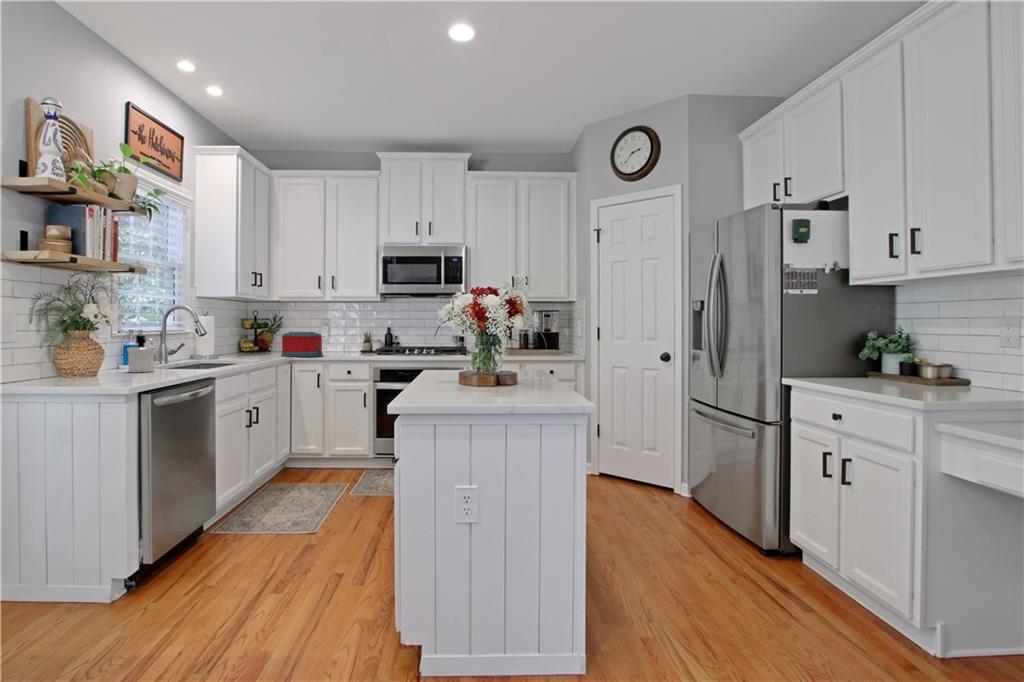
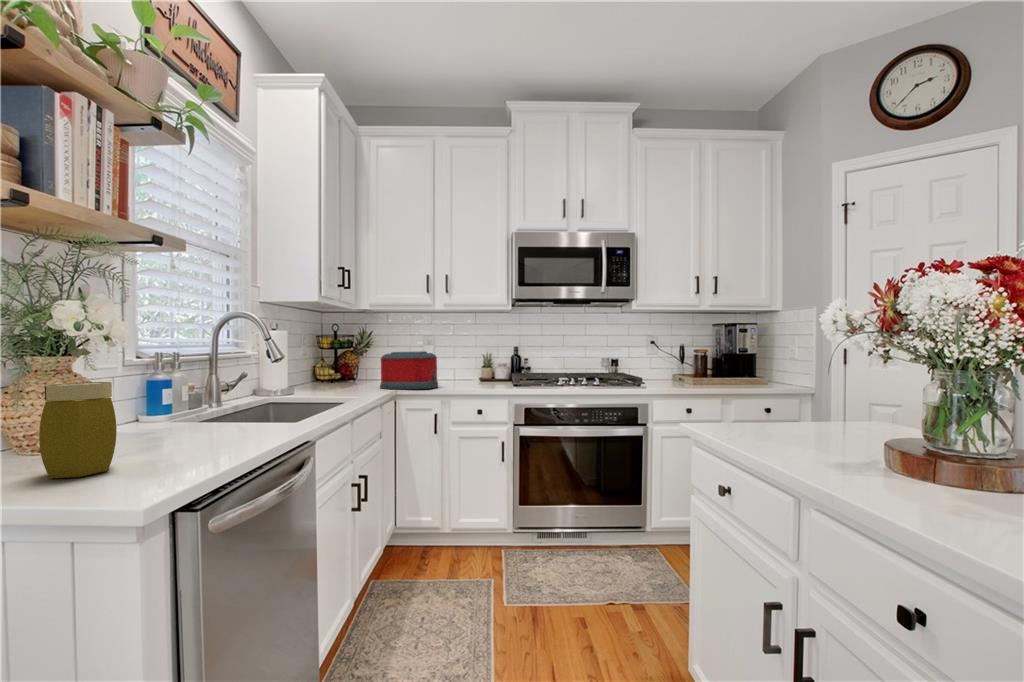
soap dispenser: present [127,335,155,372] -> none [147,363,198,436]
jar: none [86,342,118,382] -> present [39,382,117,478]

